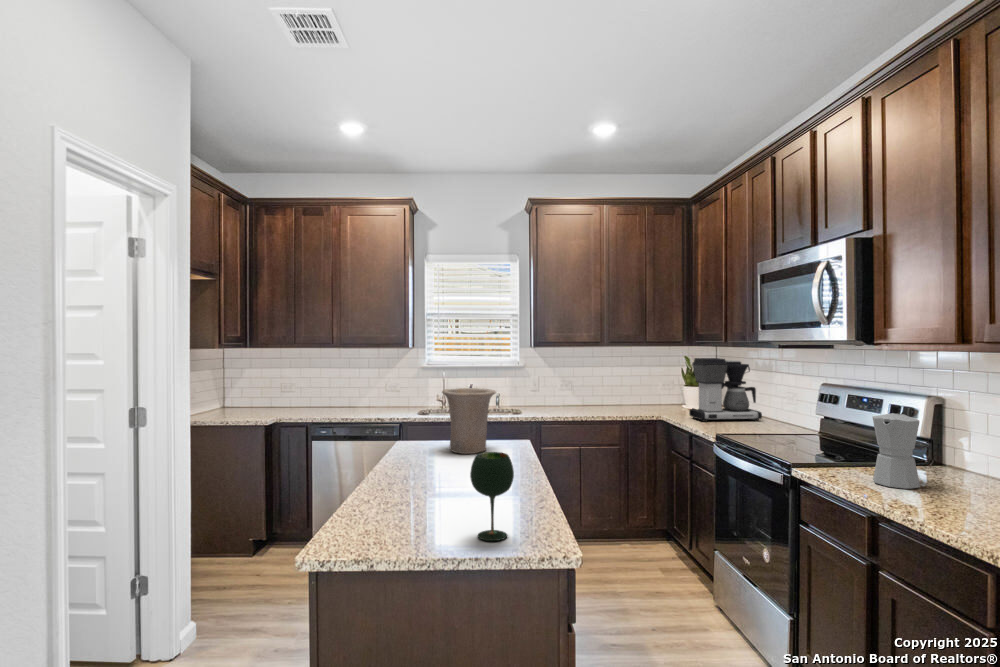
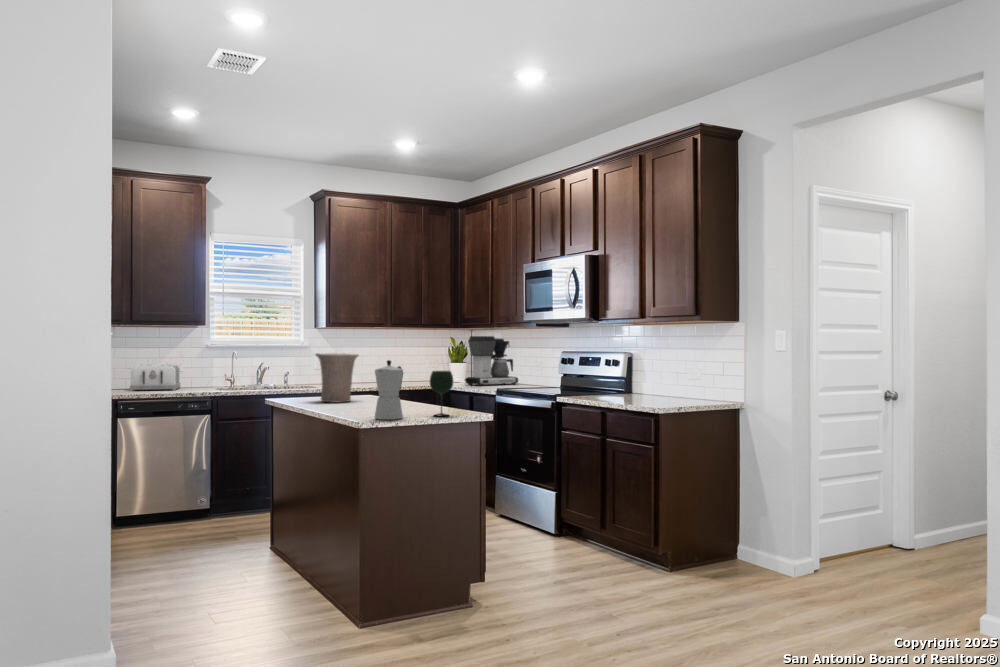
toaster: none [346,384,400,411] -> present [130,365,180,391]
moka pot: present [873,406,920,489] -> present [375,360,403,420]

